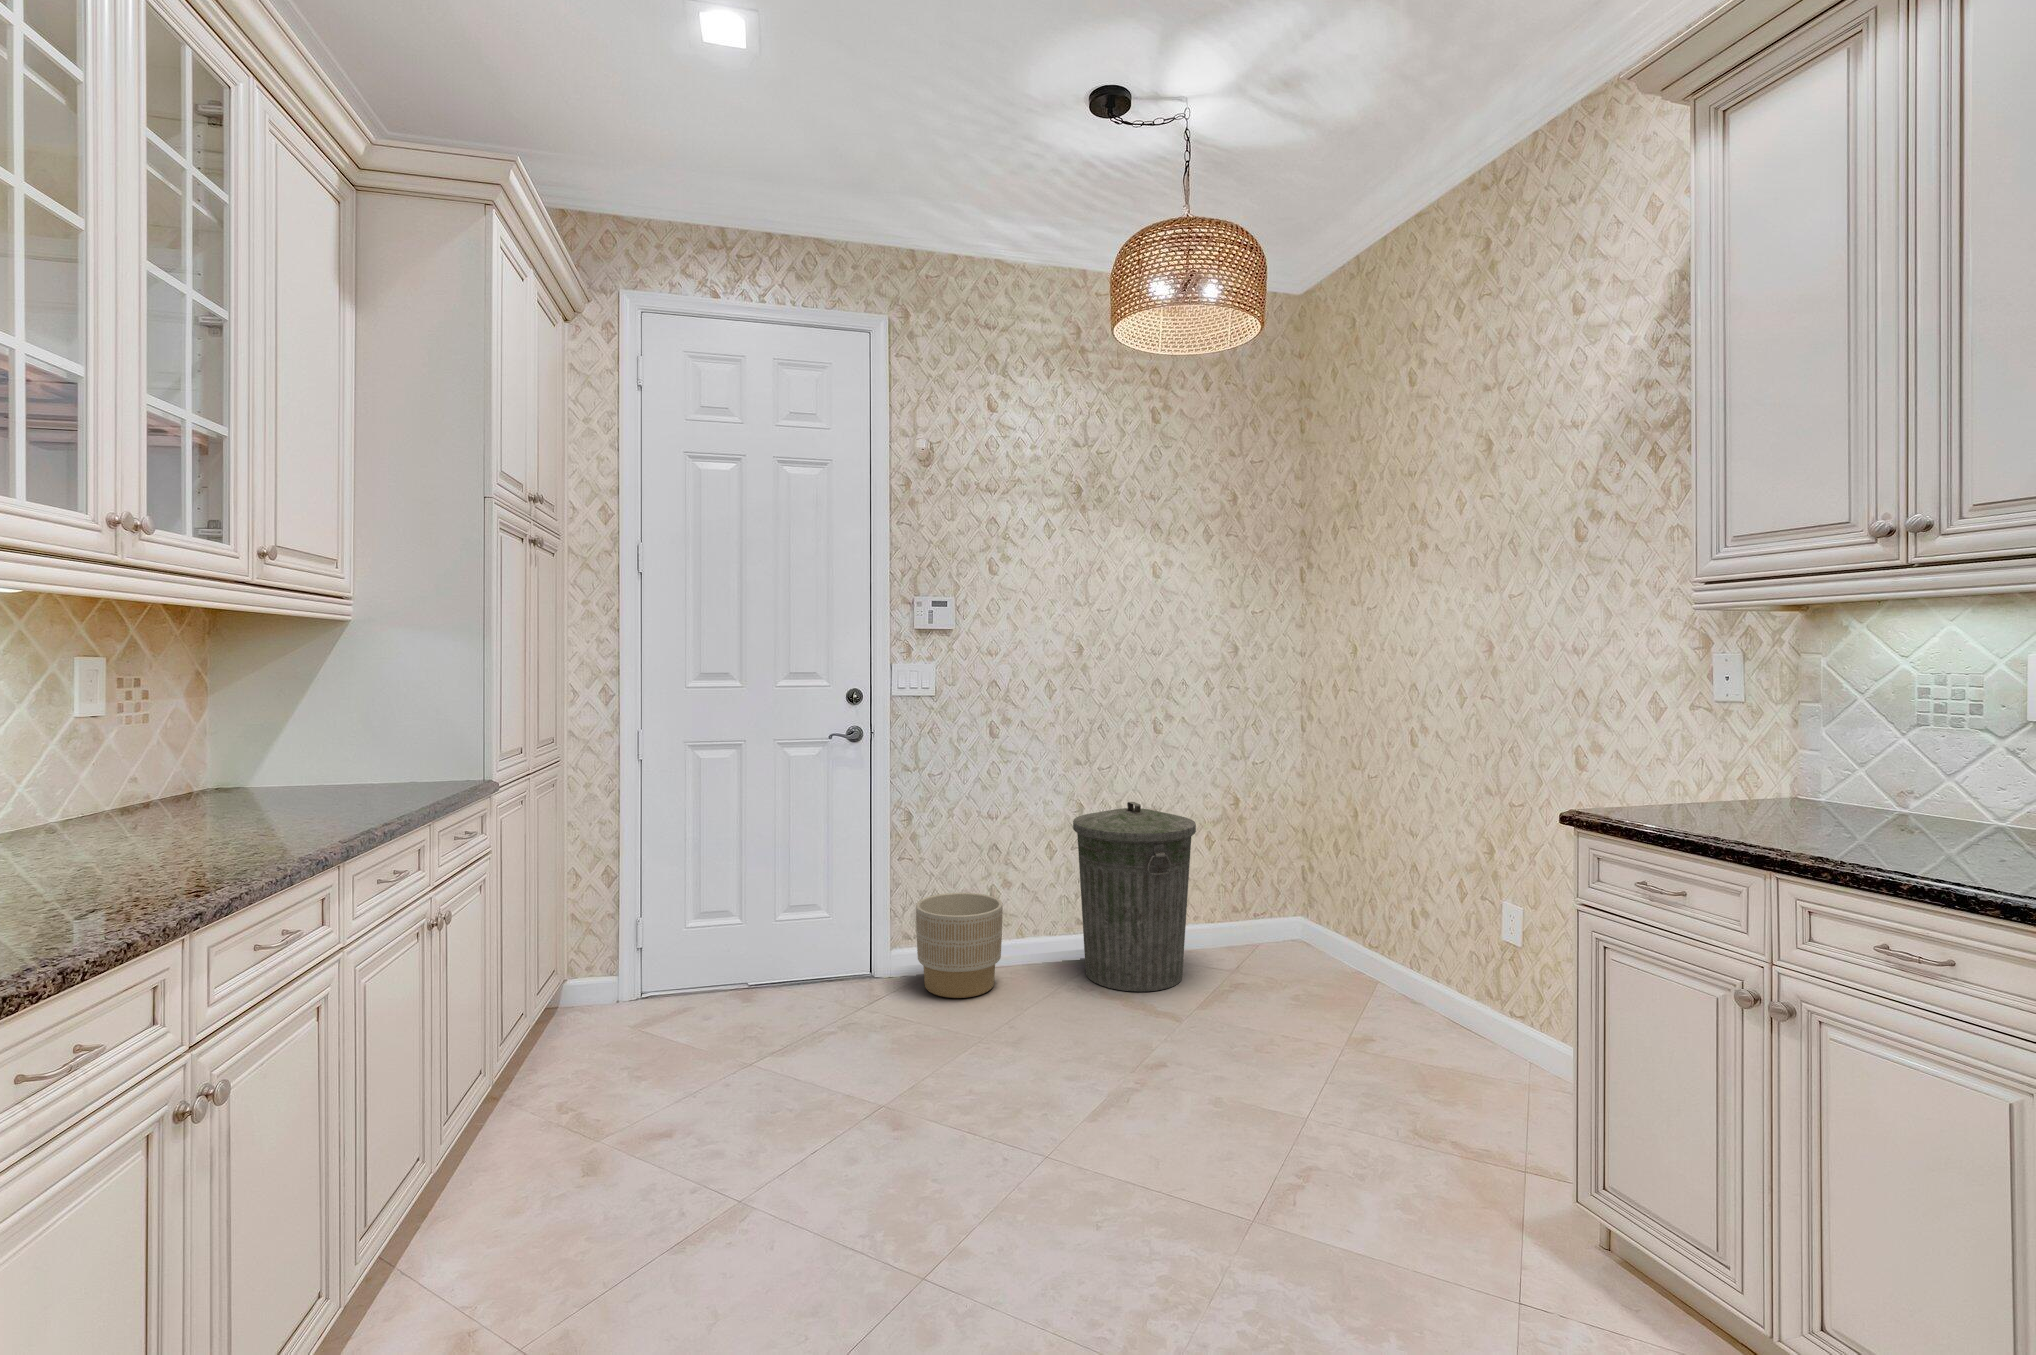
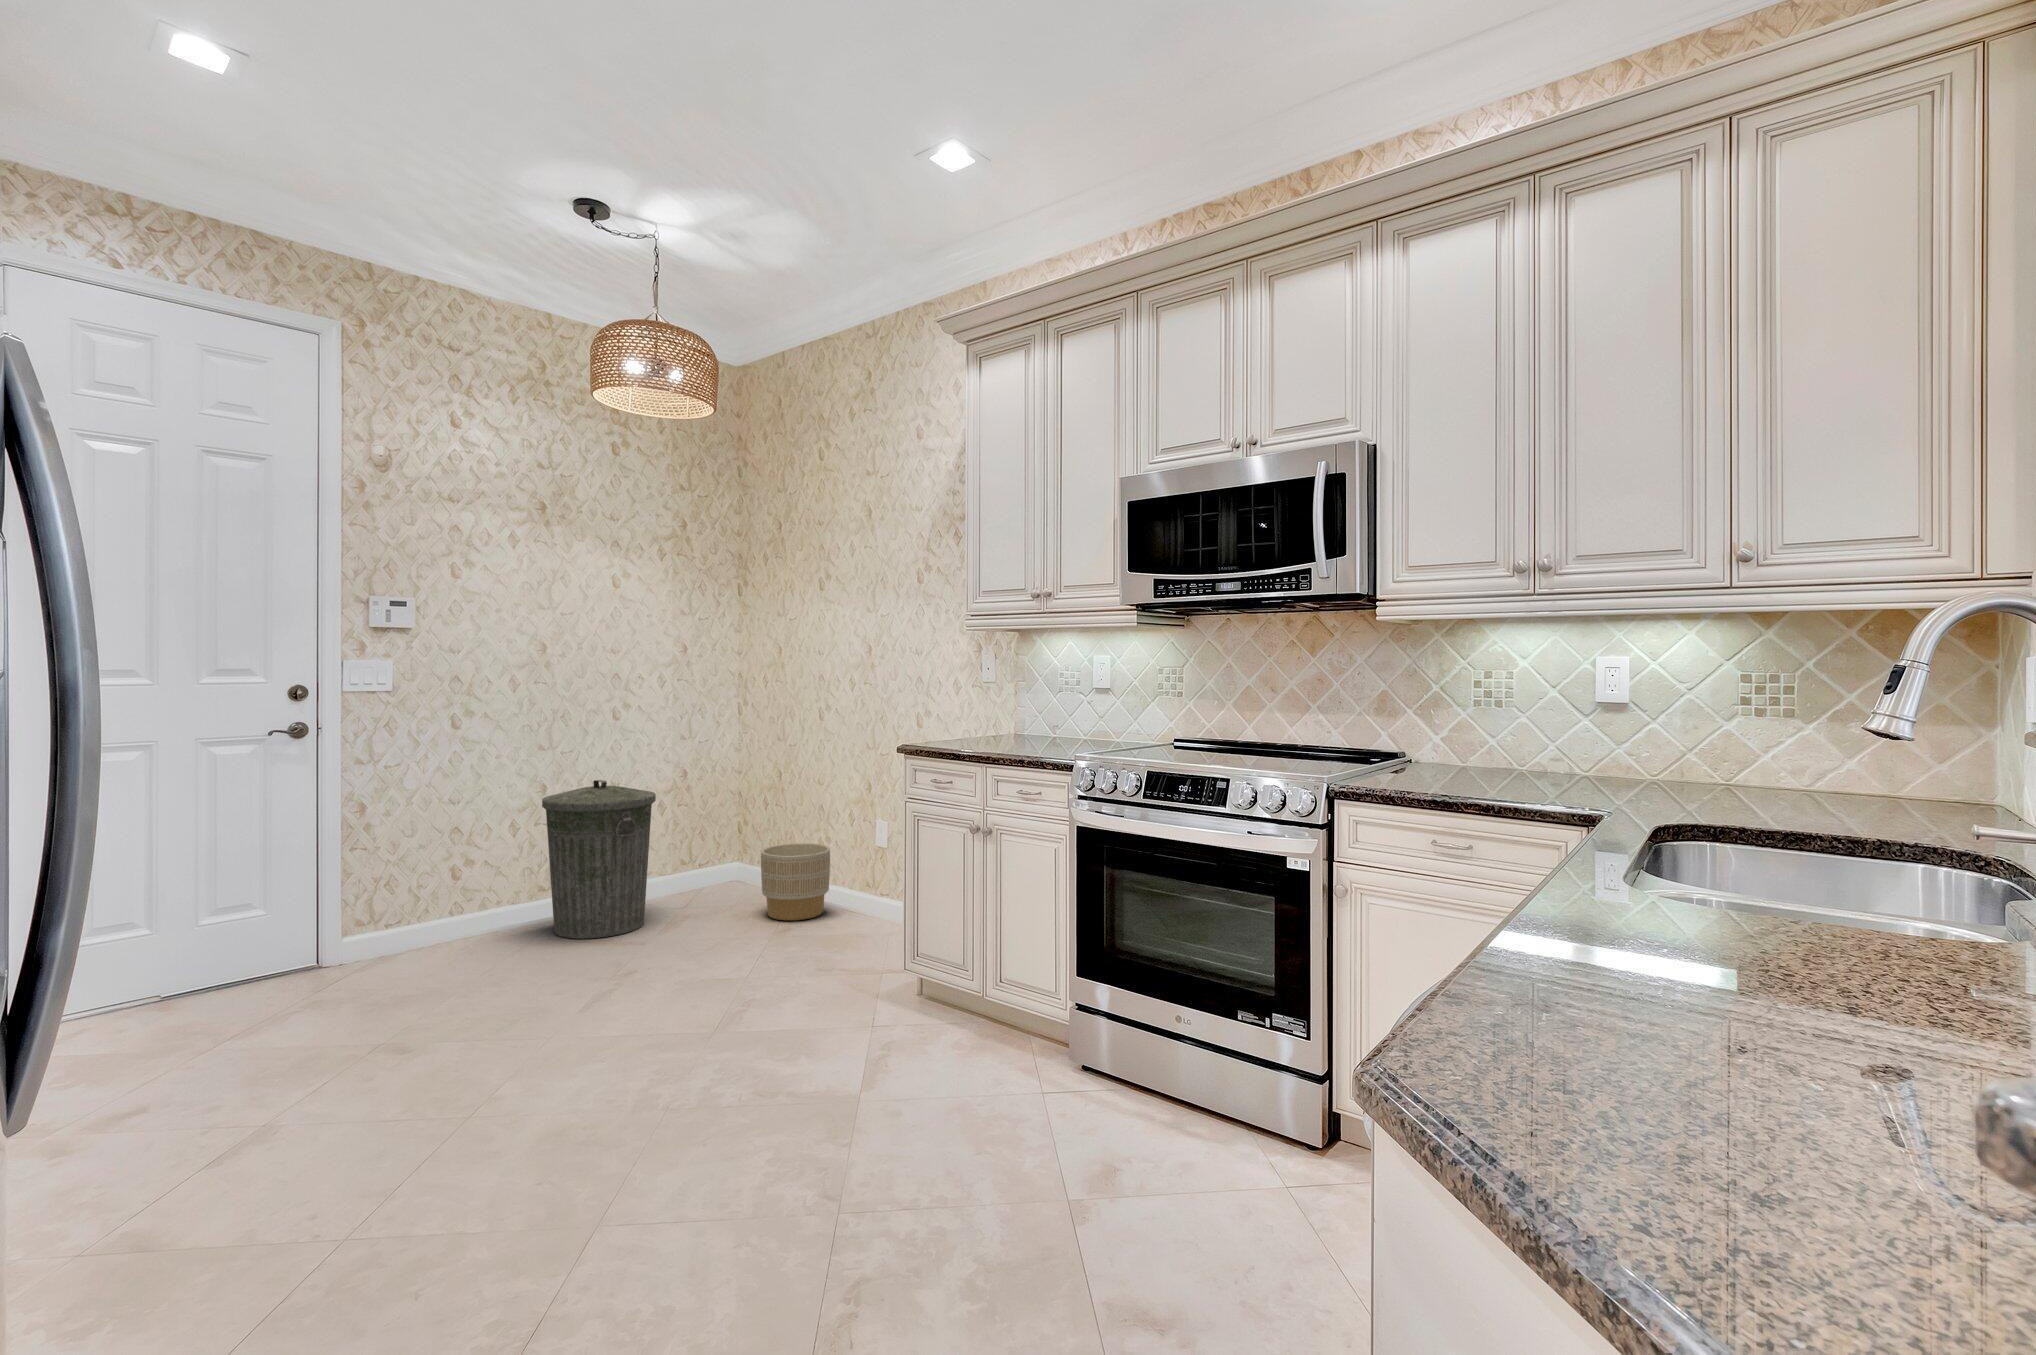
planter: present [916,893,1002,998] -> present [761,843,830,920]

